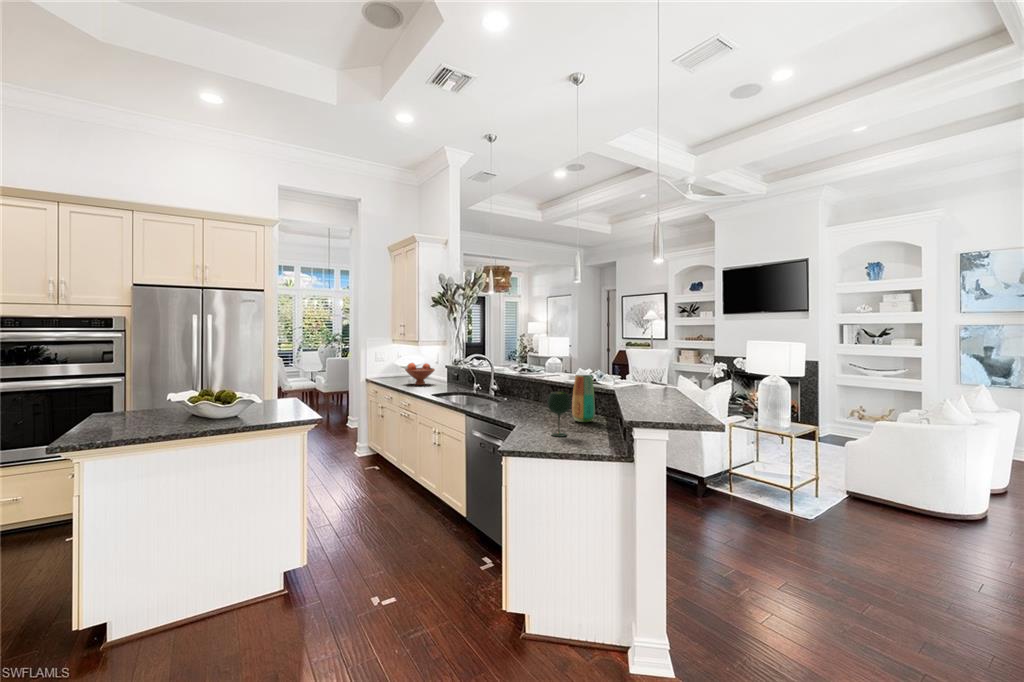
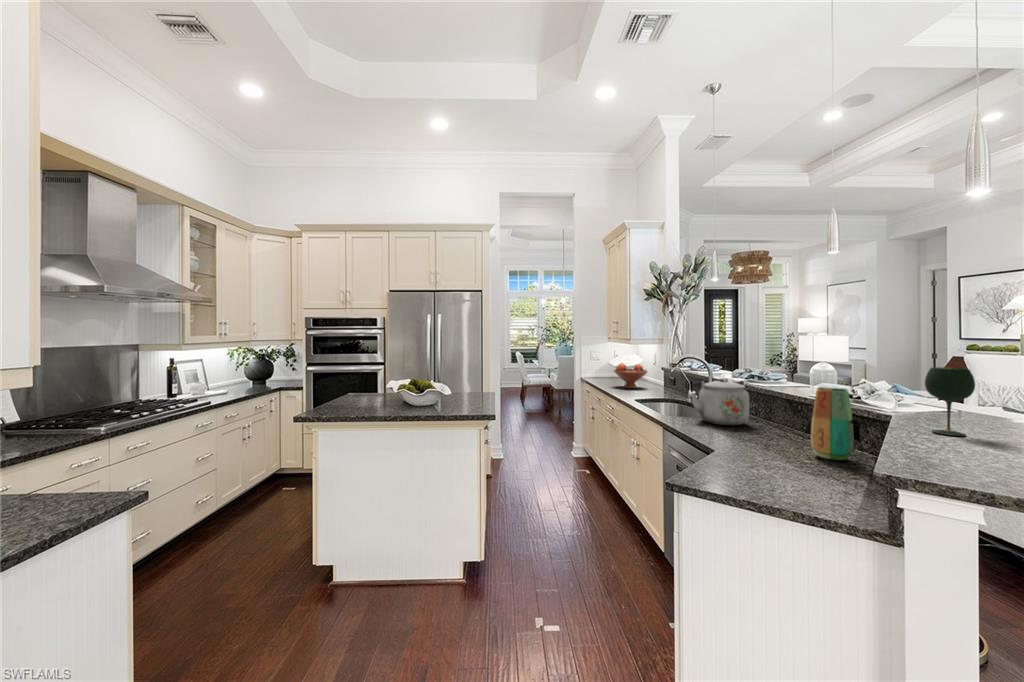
kettle: none [486,372,527,408] -> present [691,378,749,425]
wine glass: present [548,392,571,437] -> present [925,367,975,436]

